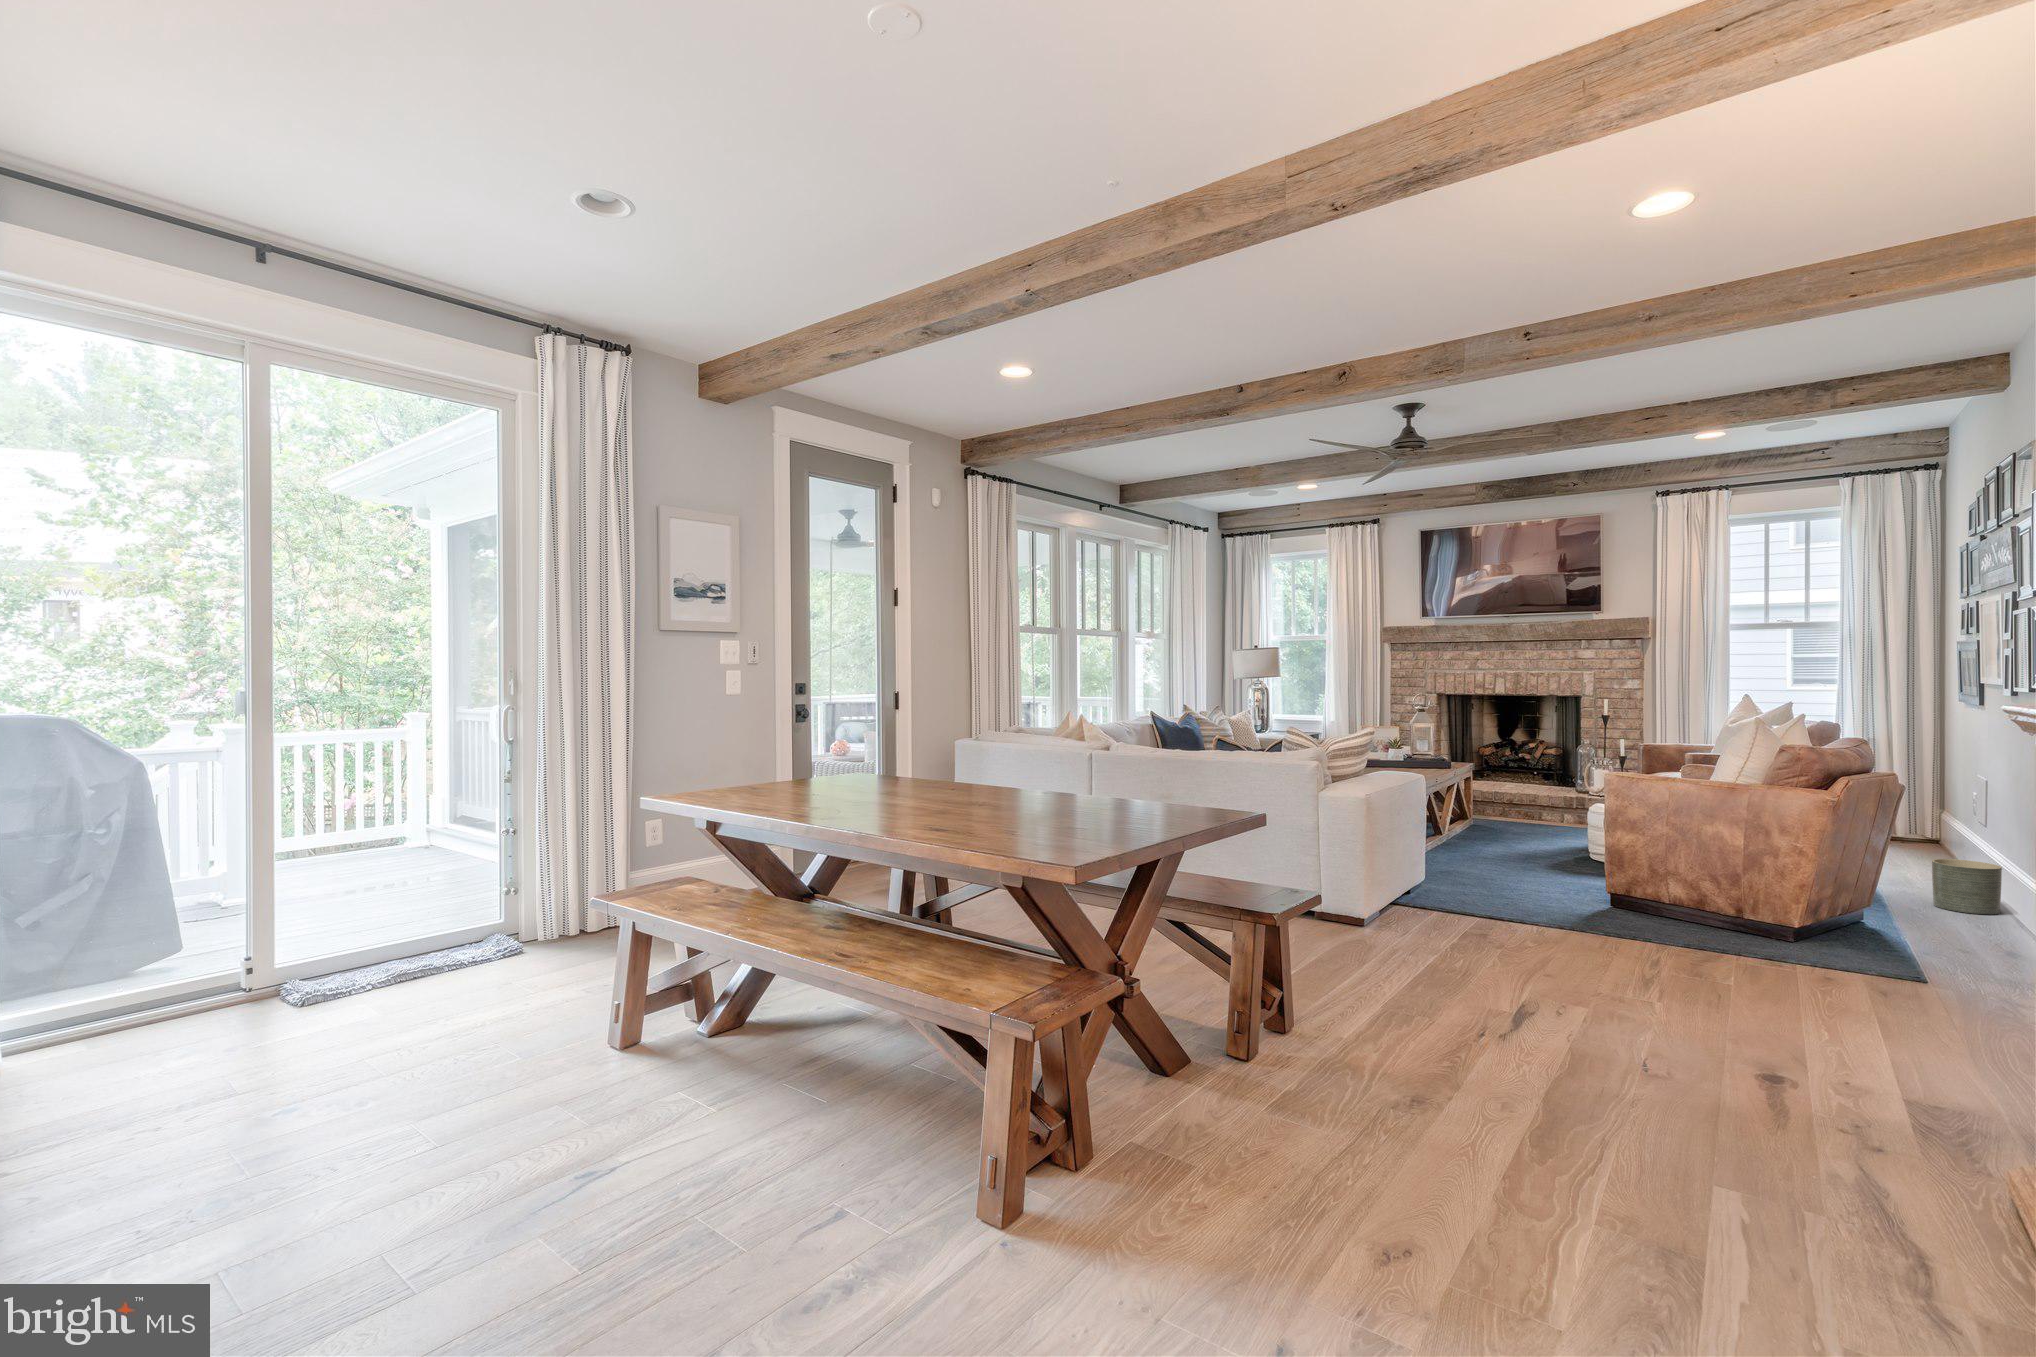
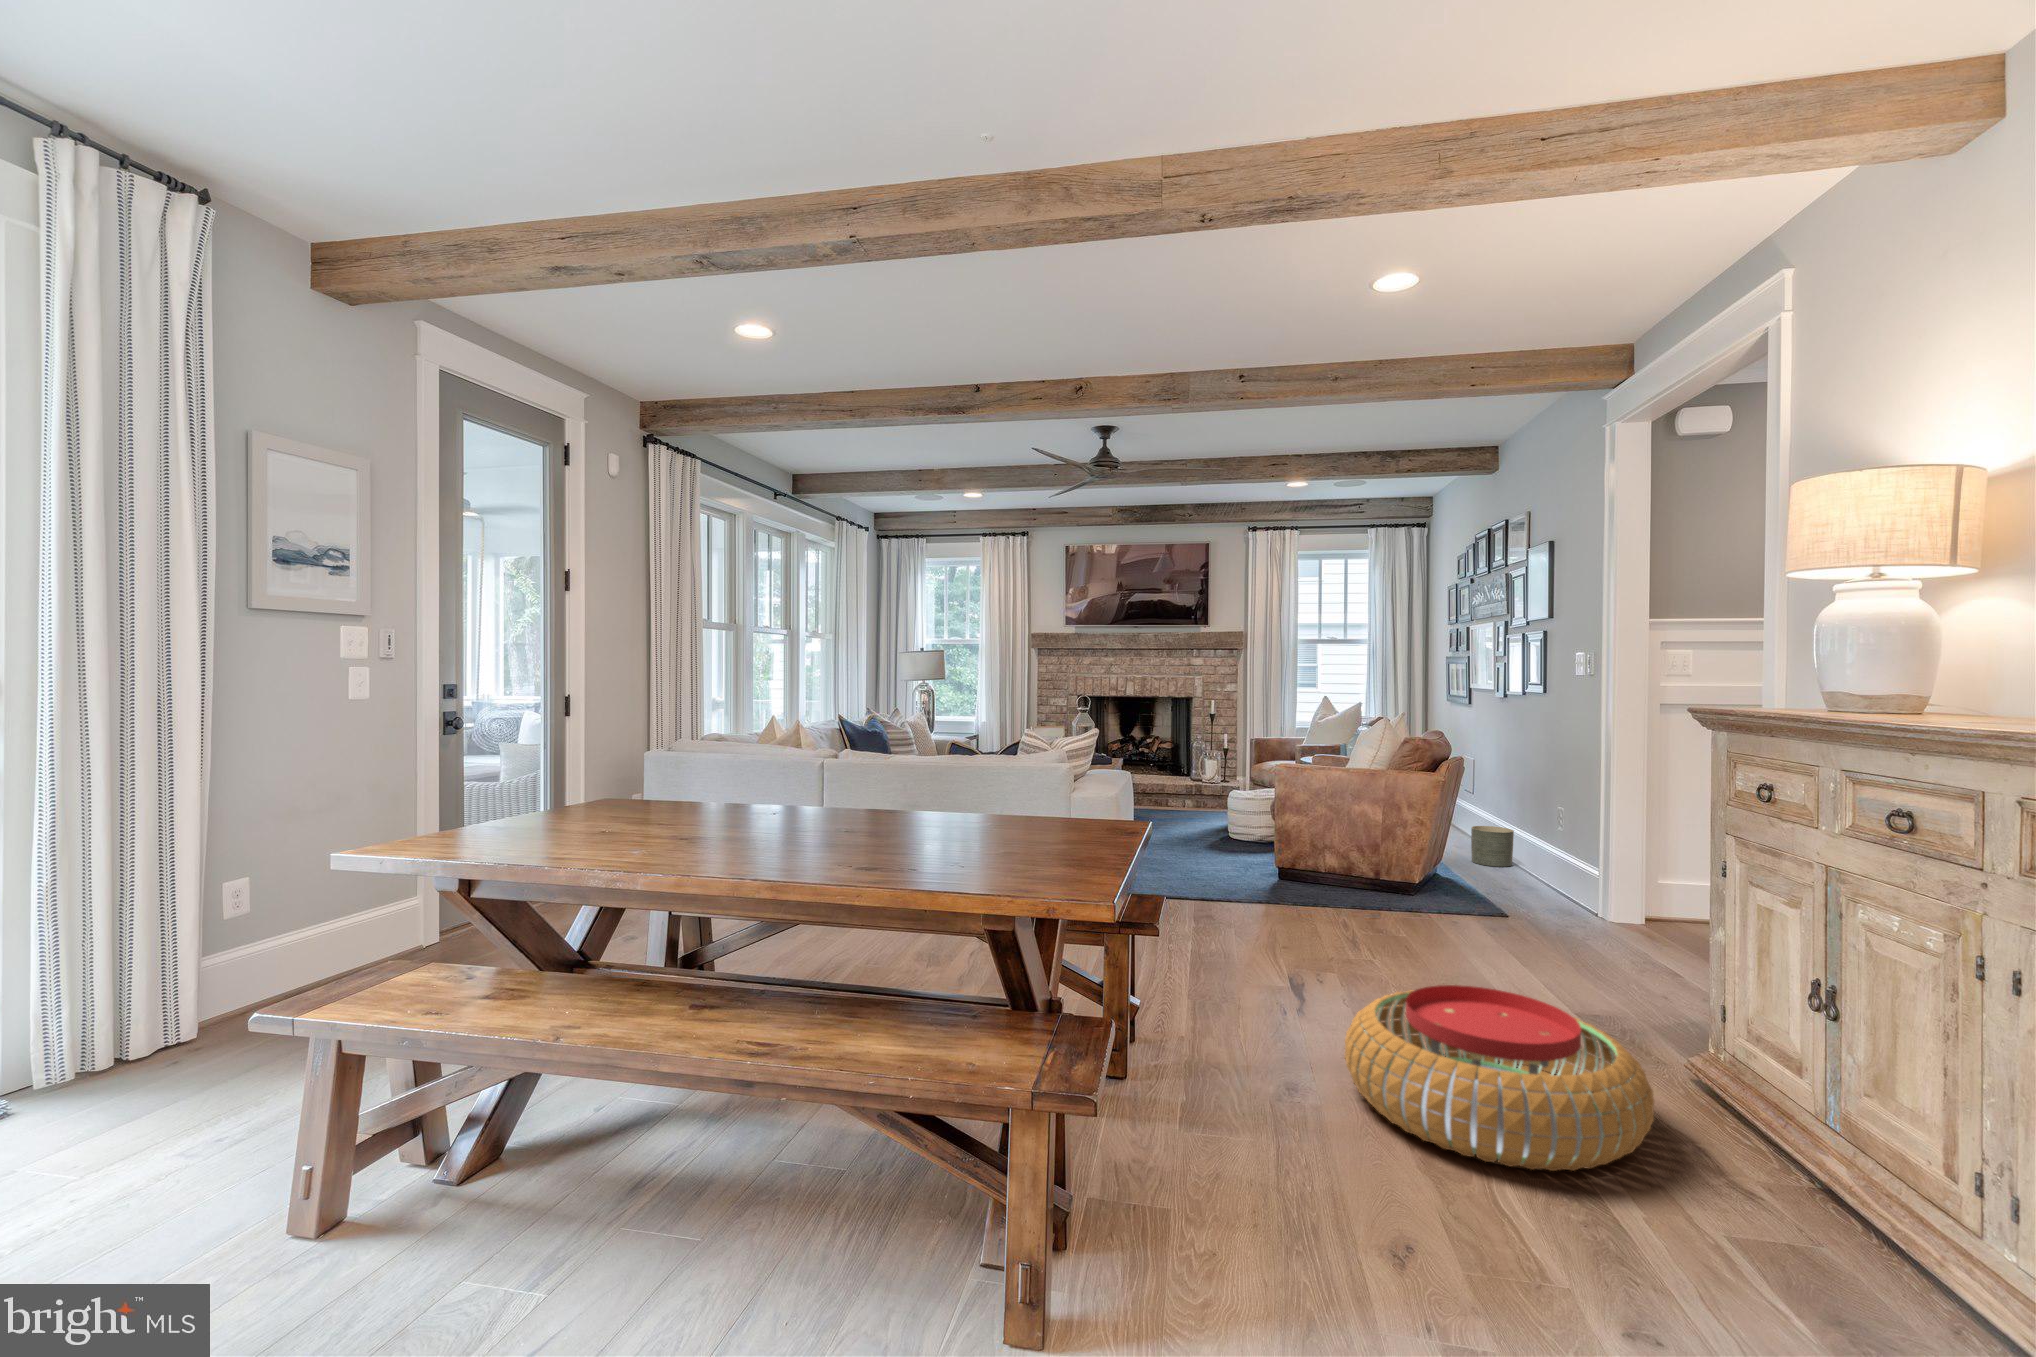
pouf: none [1482,1000,1848,1206] -> present [1344,985,1654,1171]

